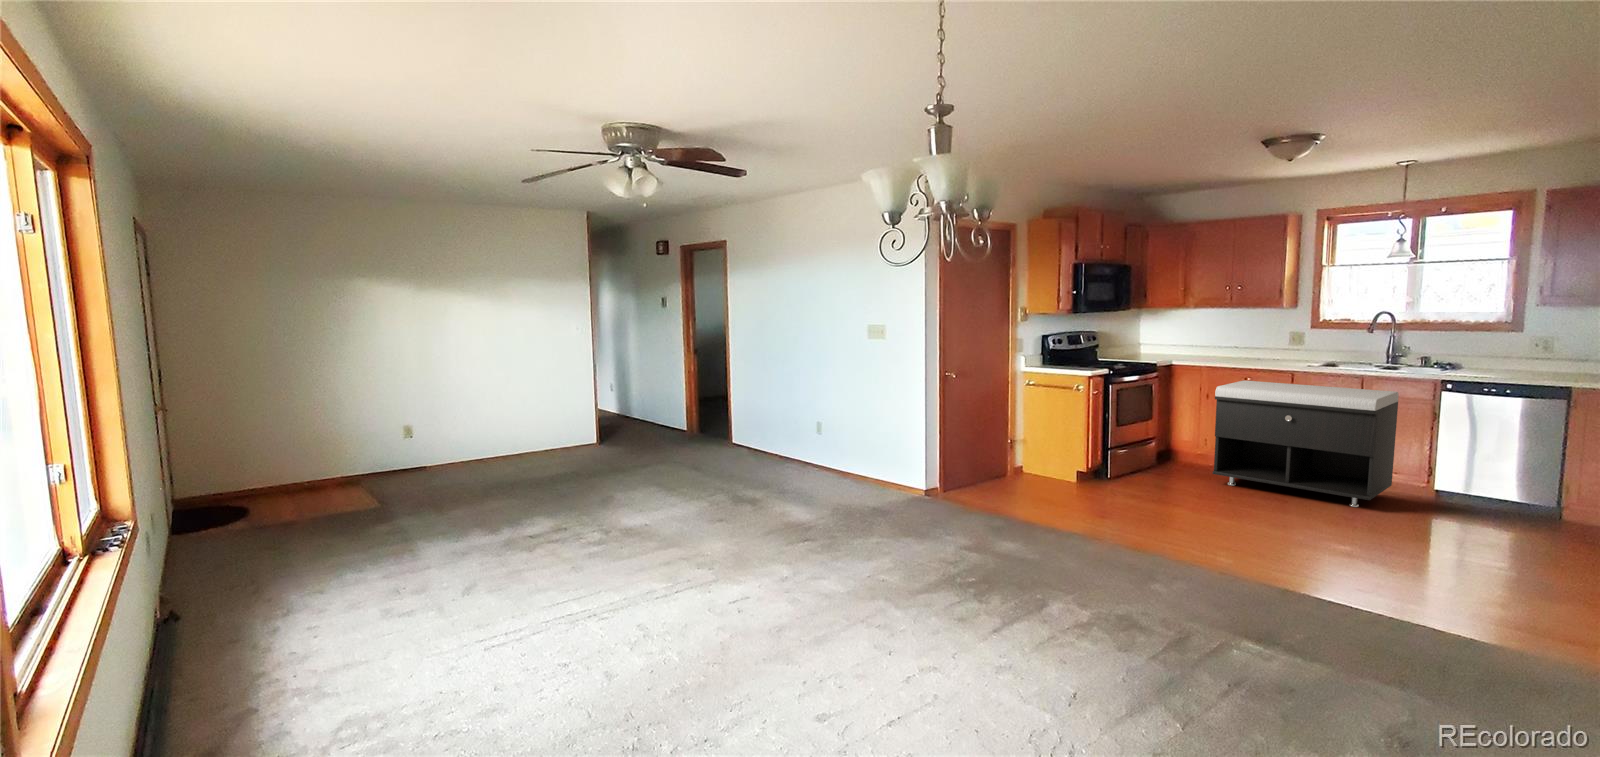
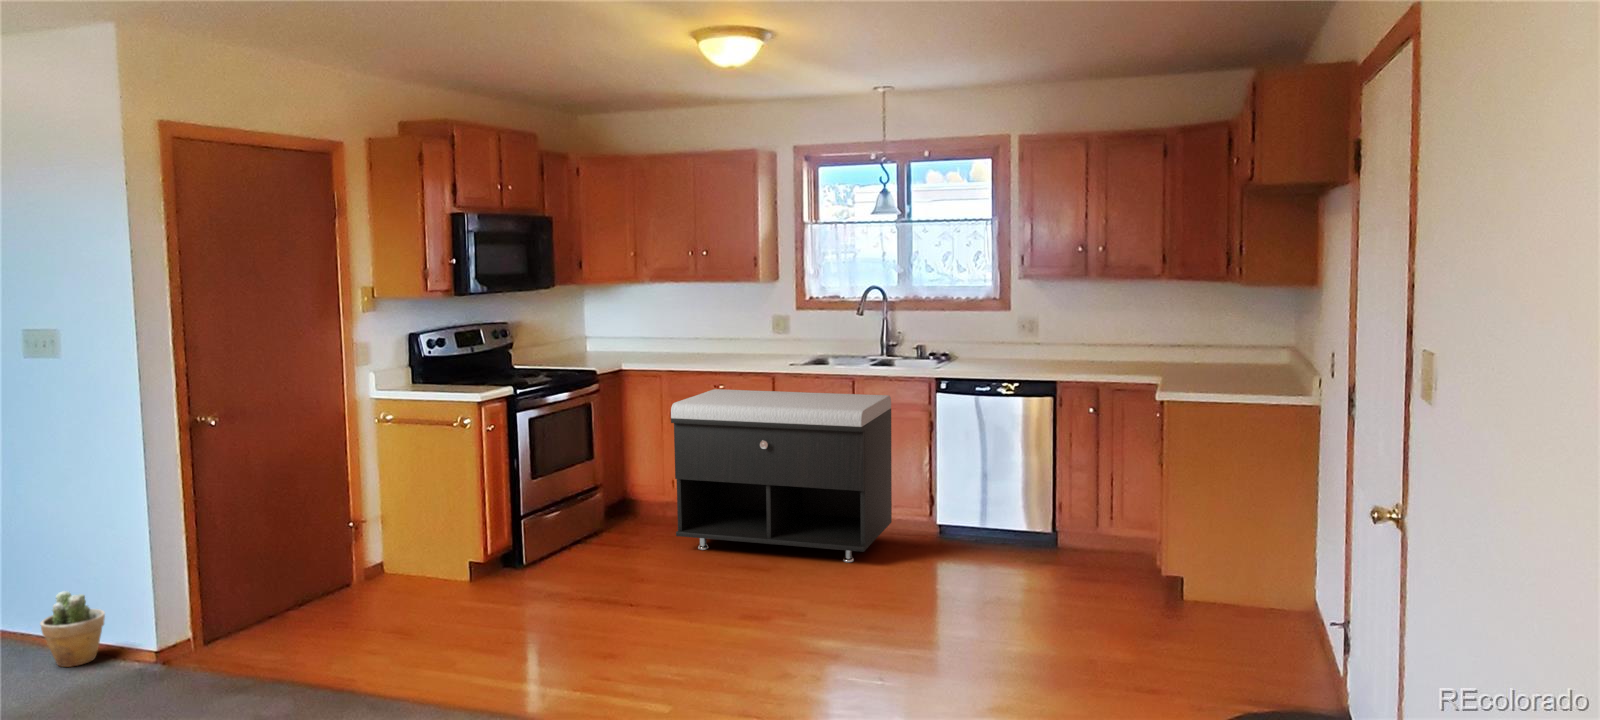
potted plant: none [873,455,900,492] -> present [40,591,105,667]

